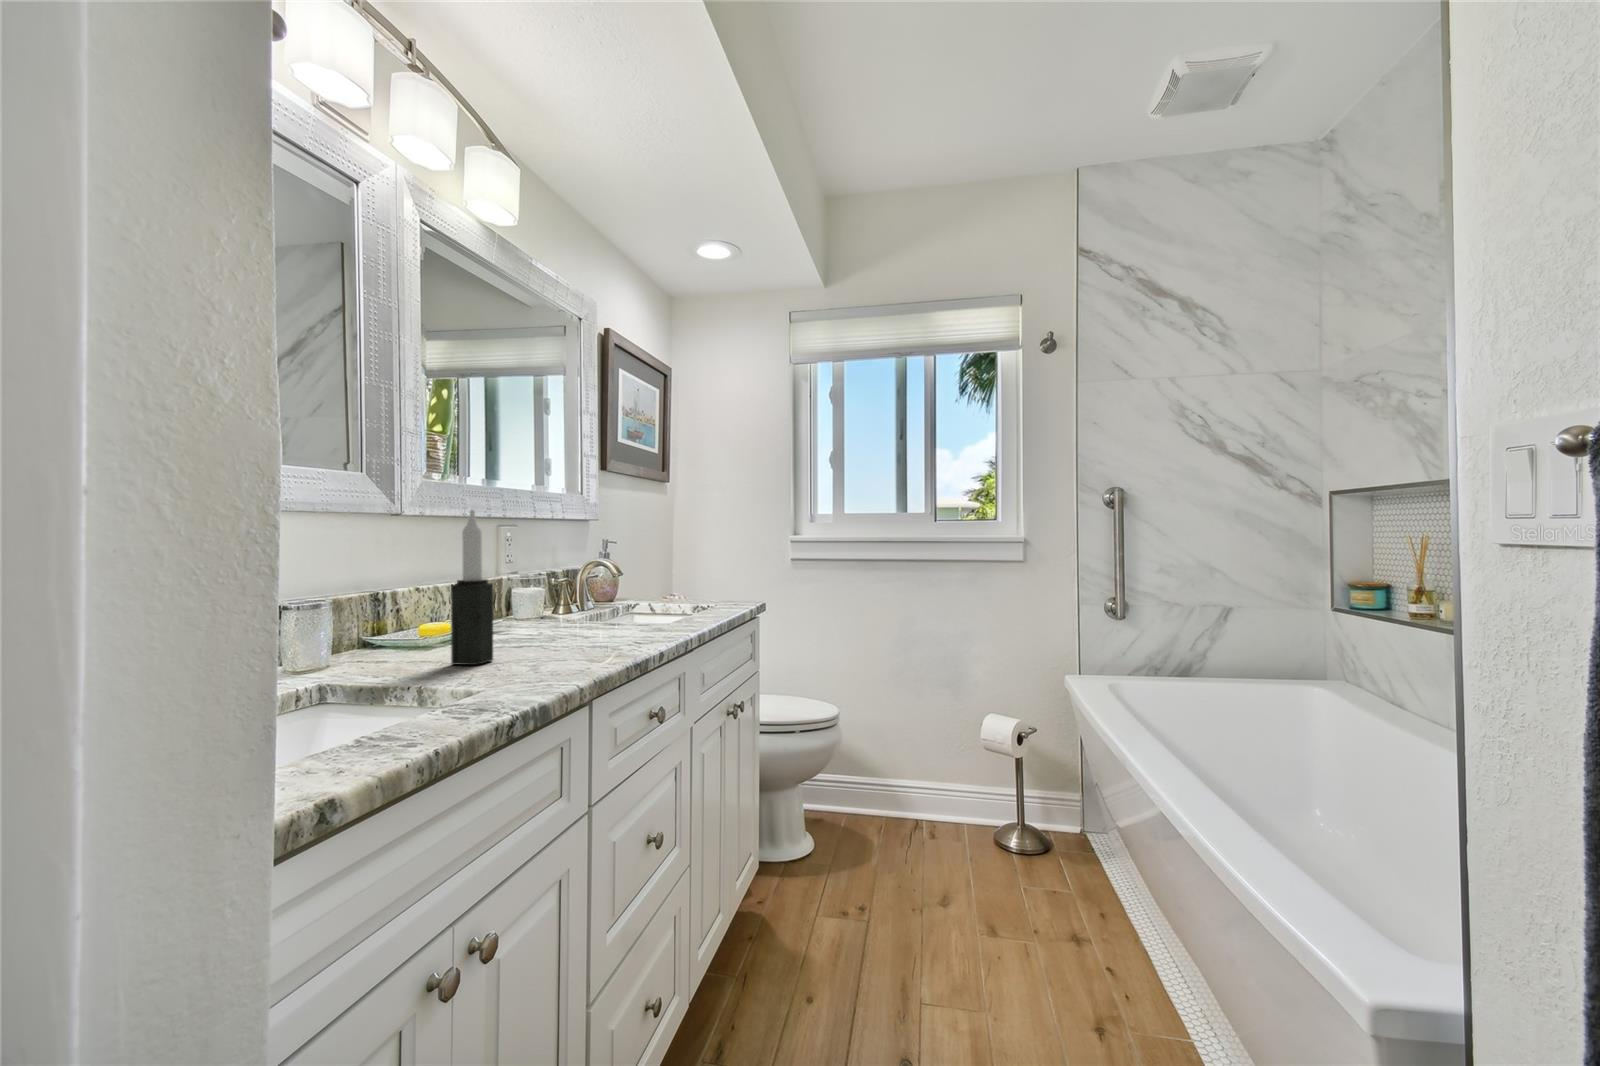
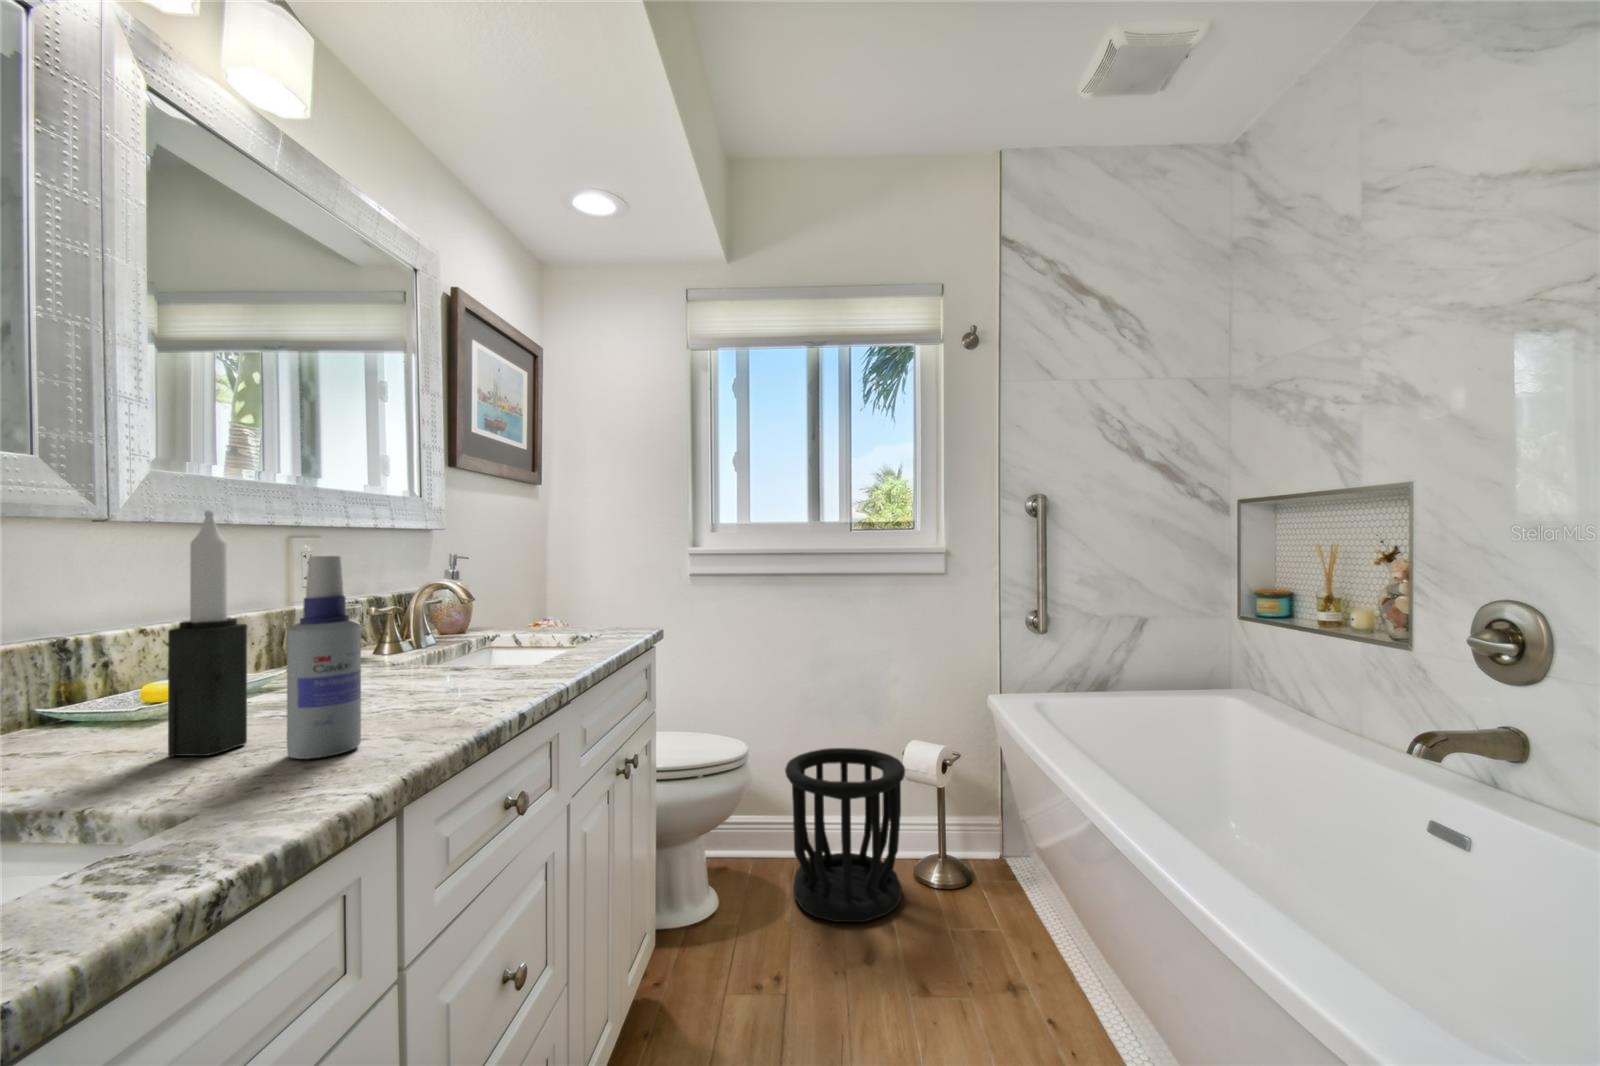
spray bottle: none [520,540,562,669] -> present [287,556,361,759]
wastebasket: none [876,718,985,869] -> present [785,748,905,922]

